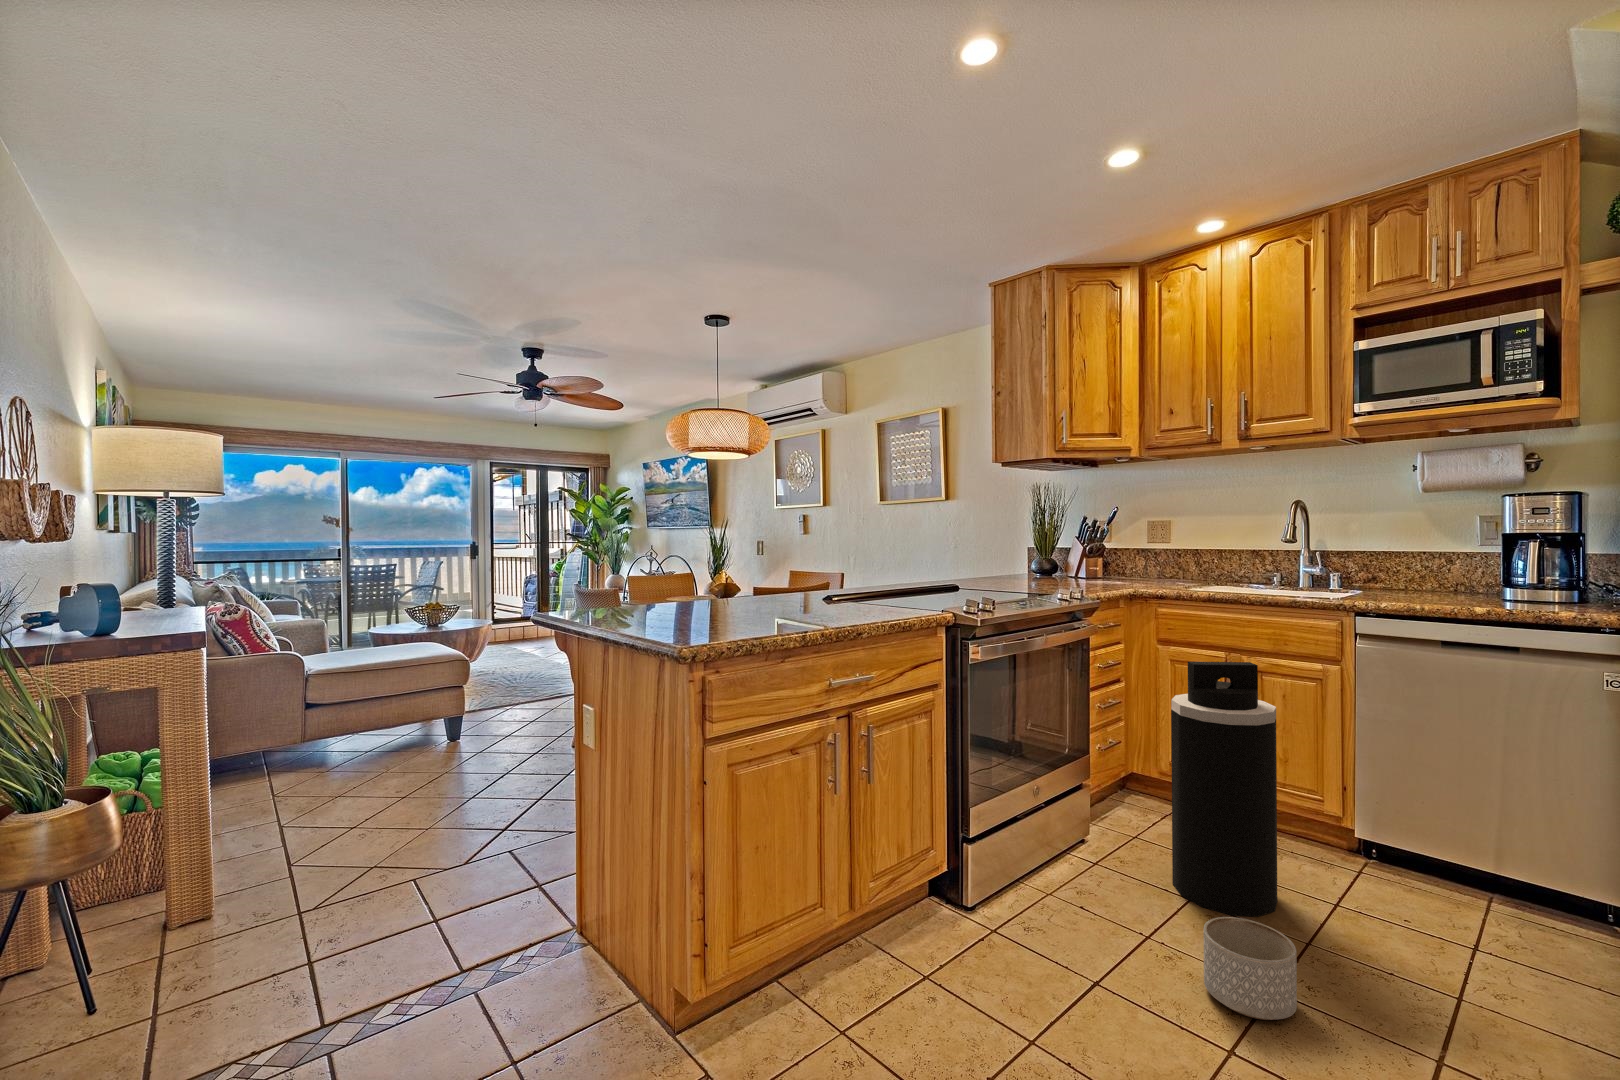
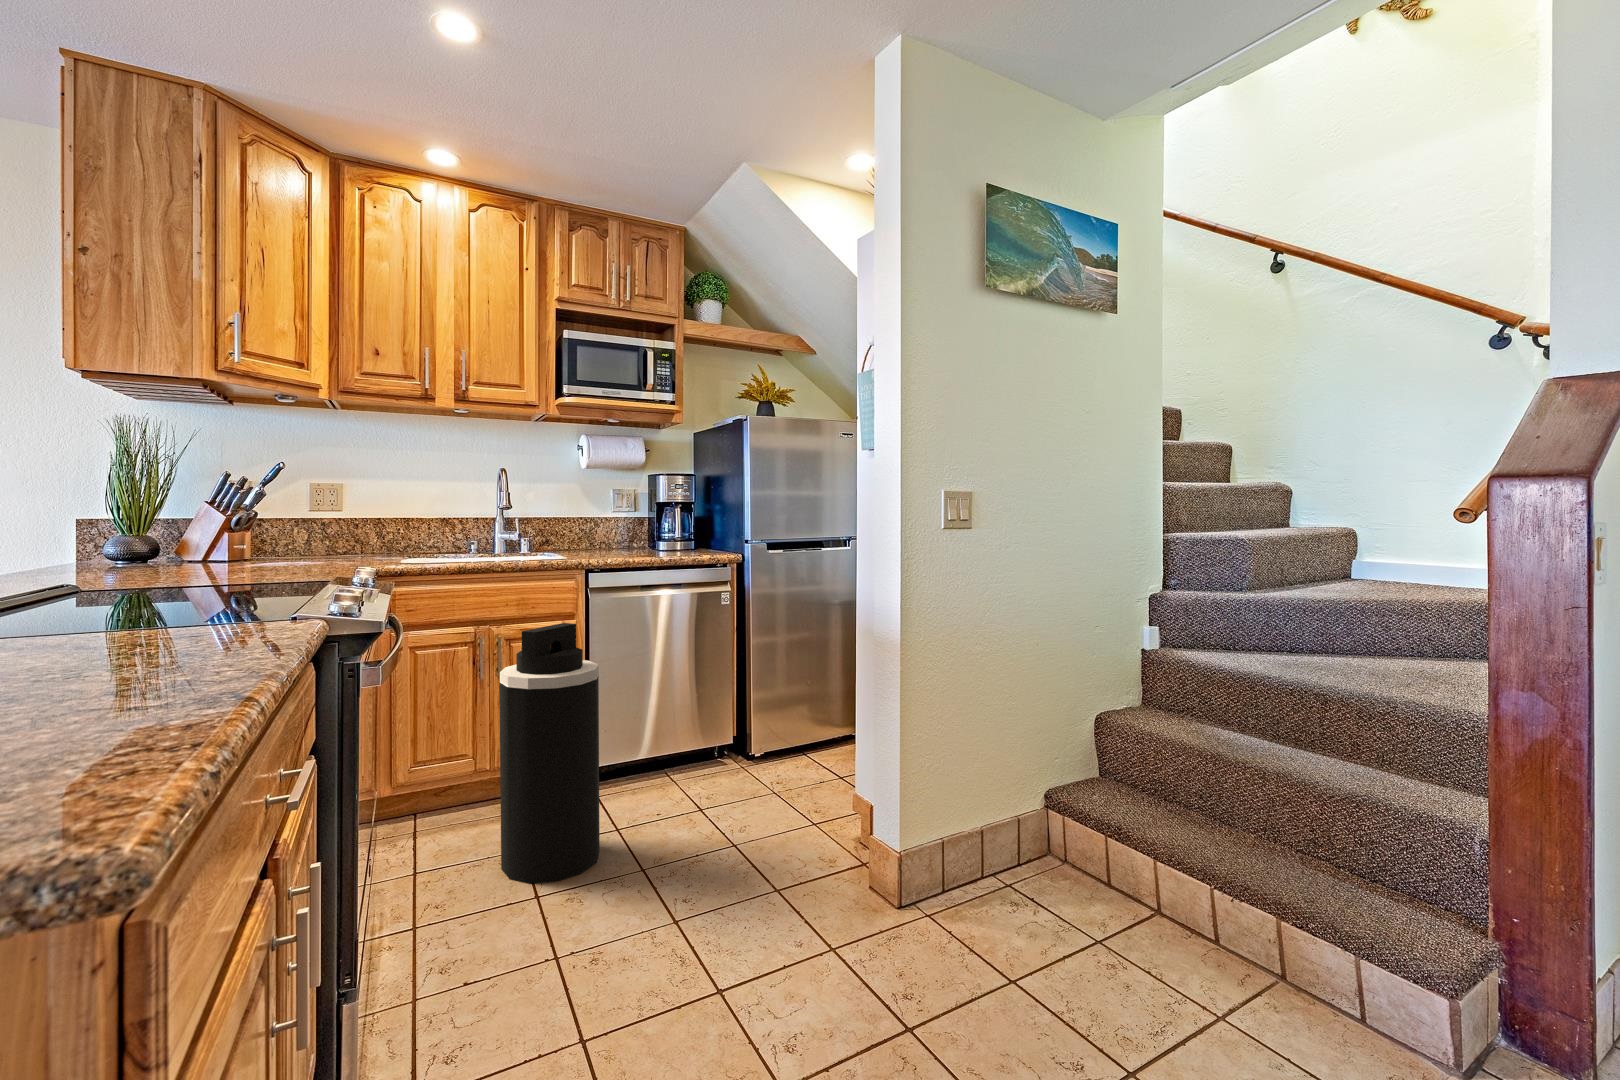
planter: present [1203,917,1297,1020] -> none [636,849,711,937]

